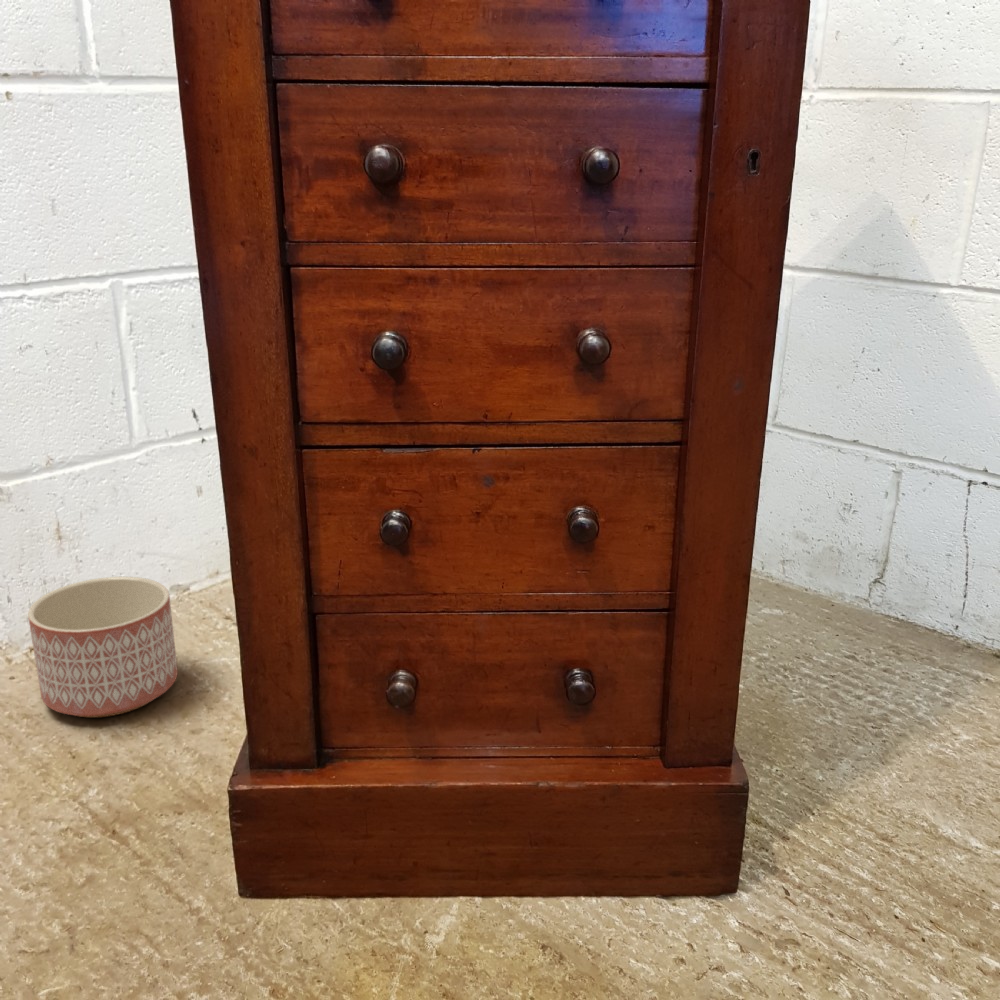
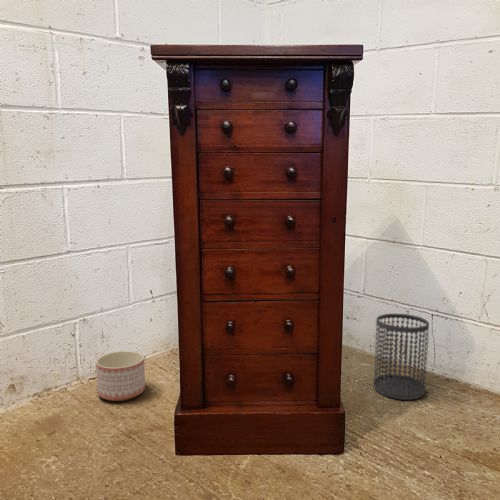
wastebasket: none [799,478,973,713] -> present [374,314,429,400]

